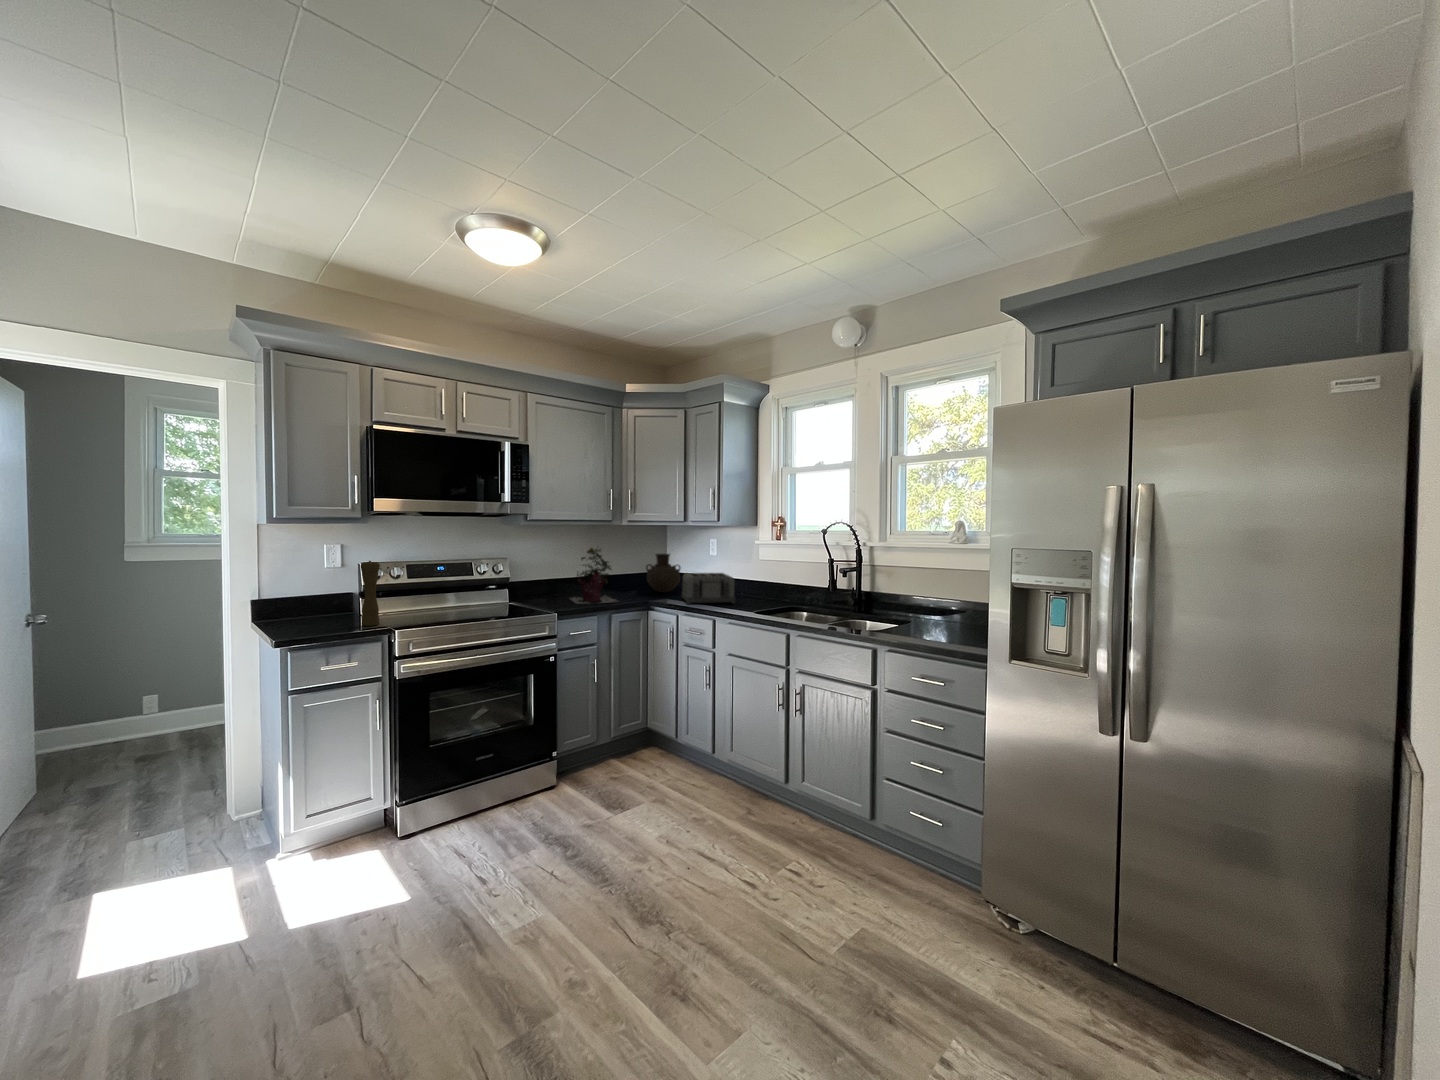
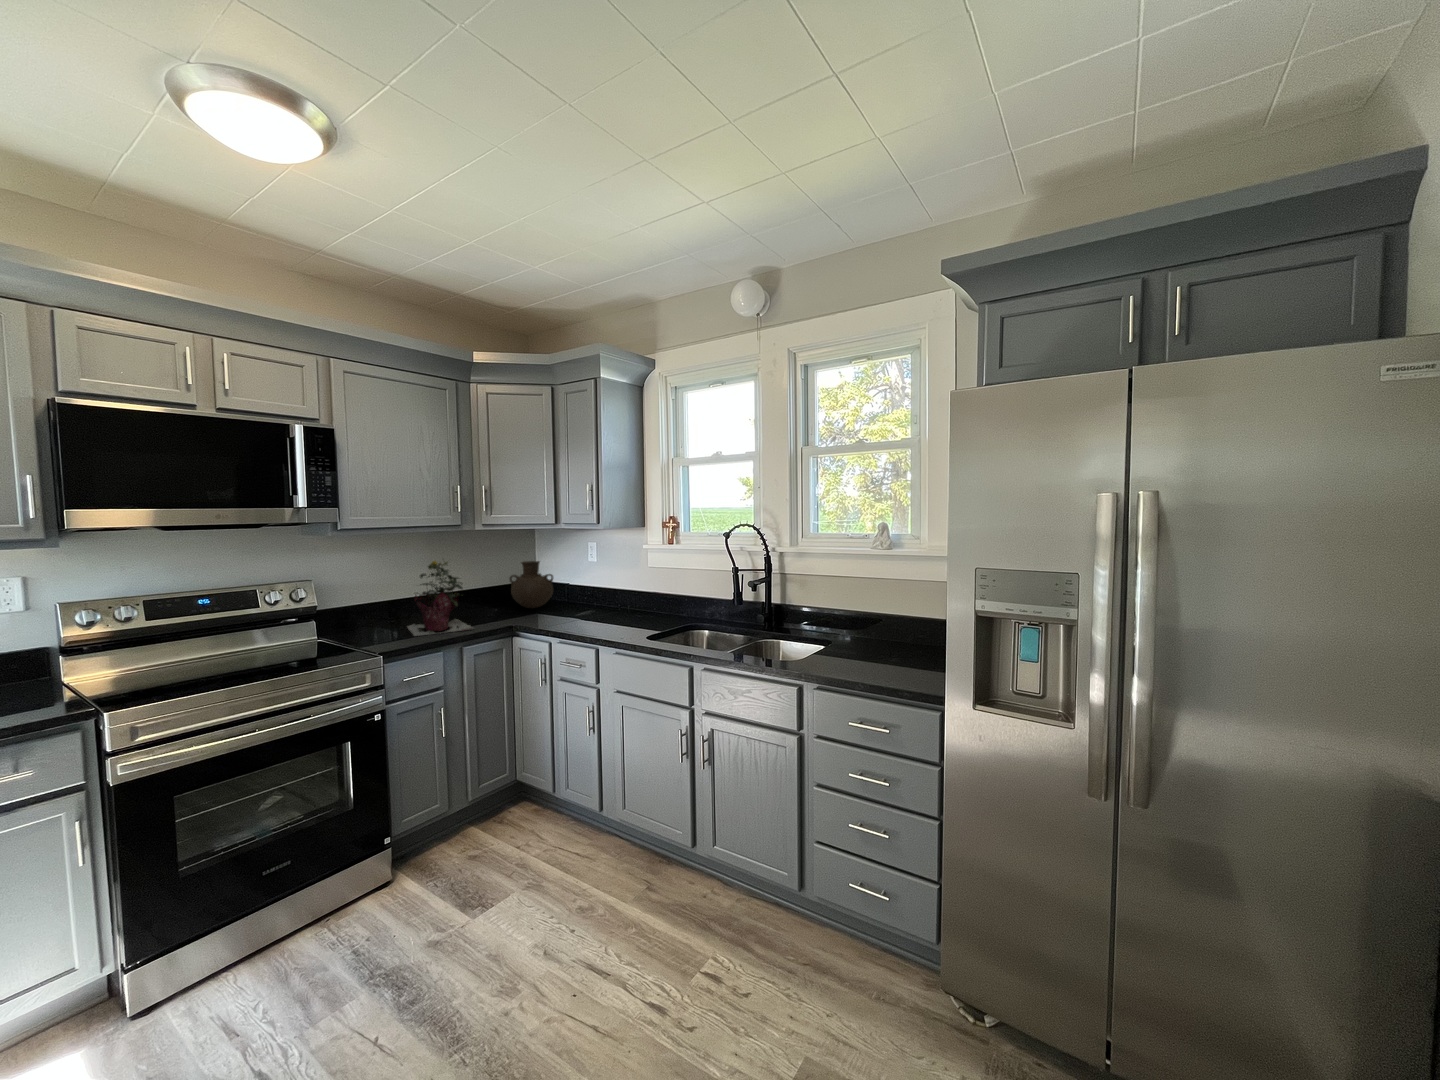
pepper mill: present [361,561,380,626] -> none [39,607,81,707]
toaster: present [681,573,735,604] -> none [555,583,622,627]

